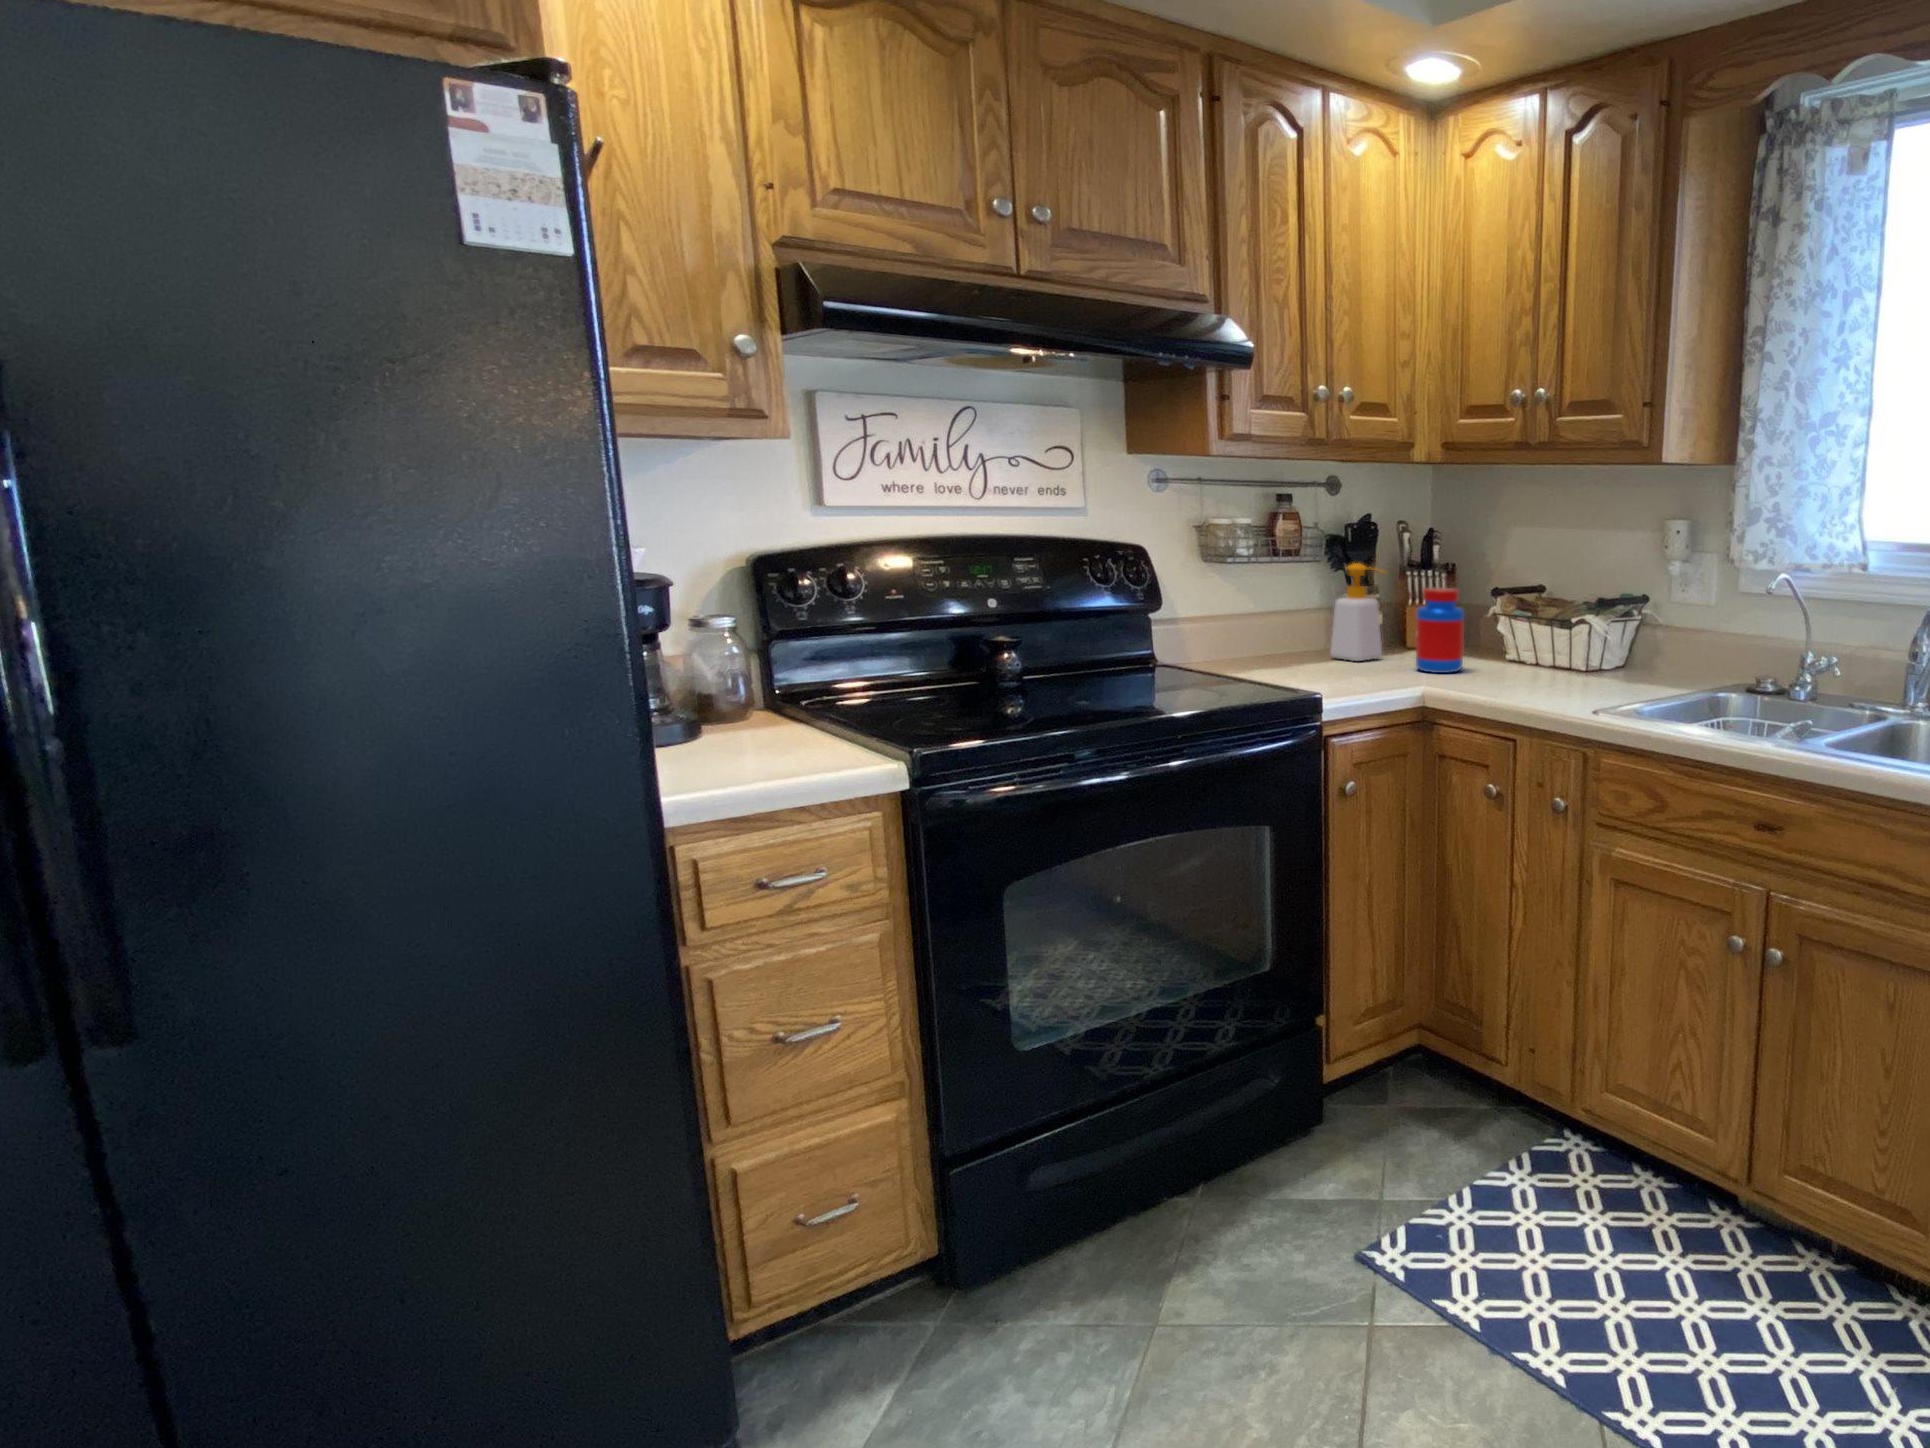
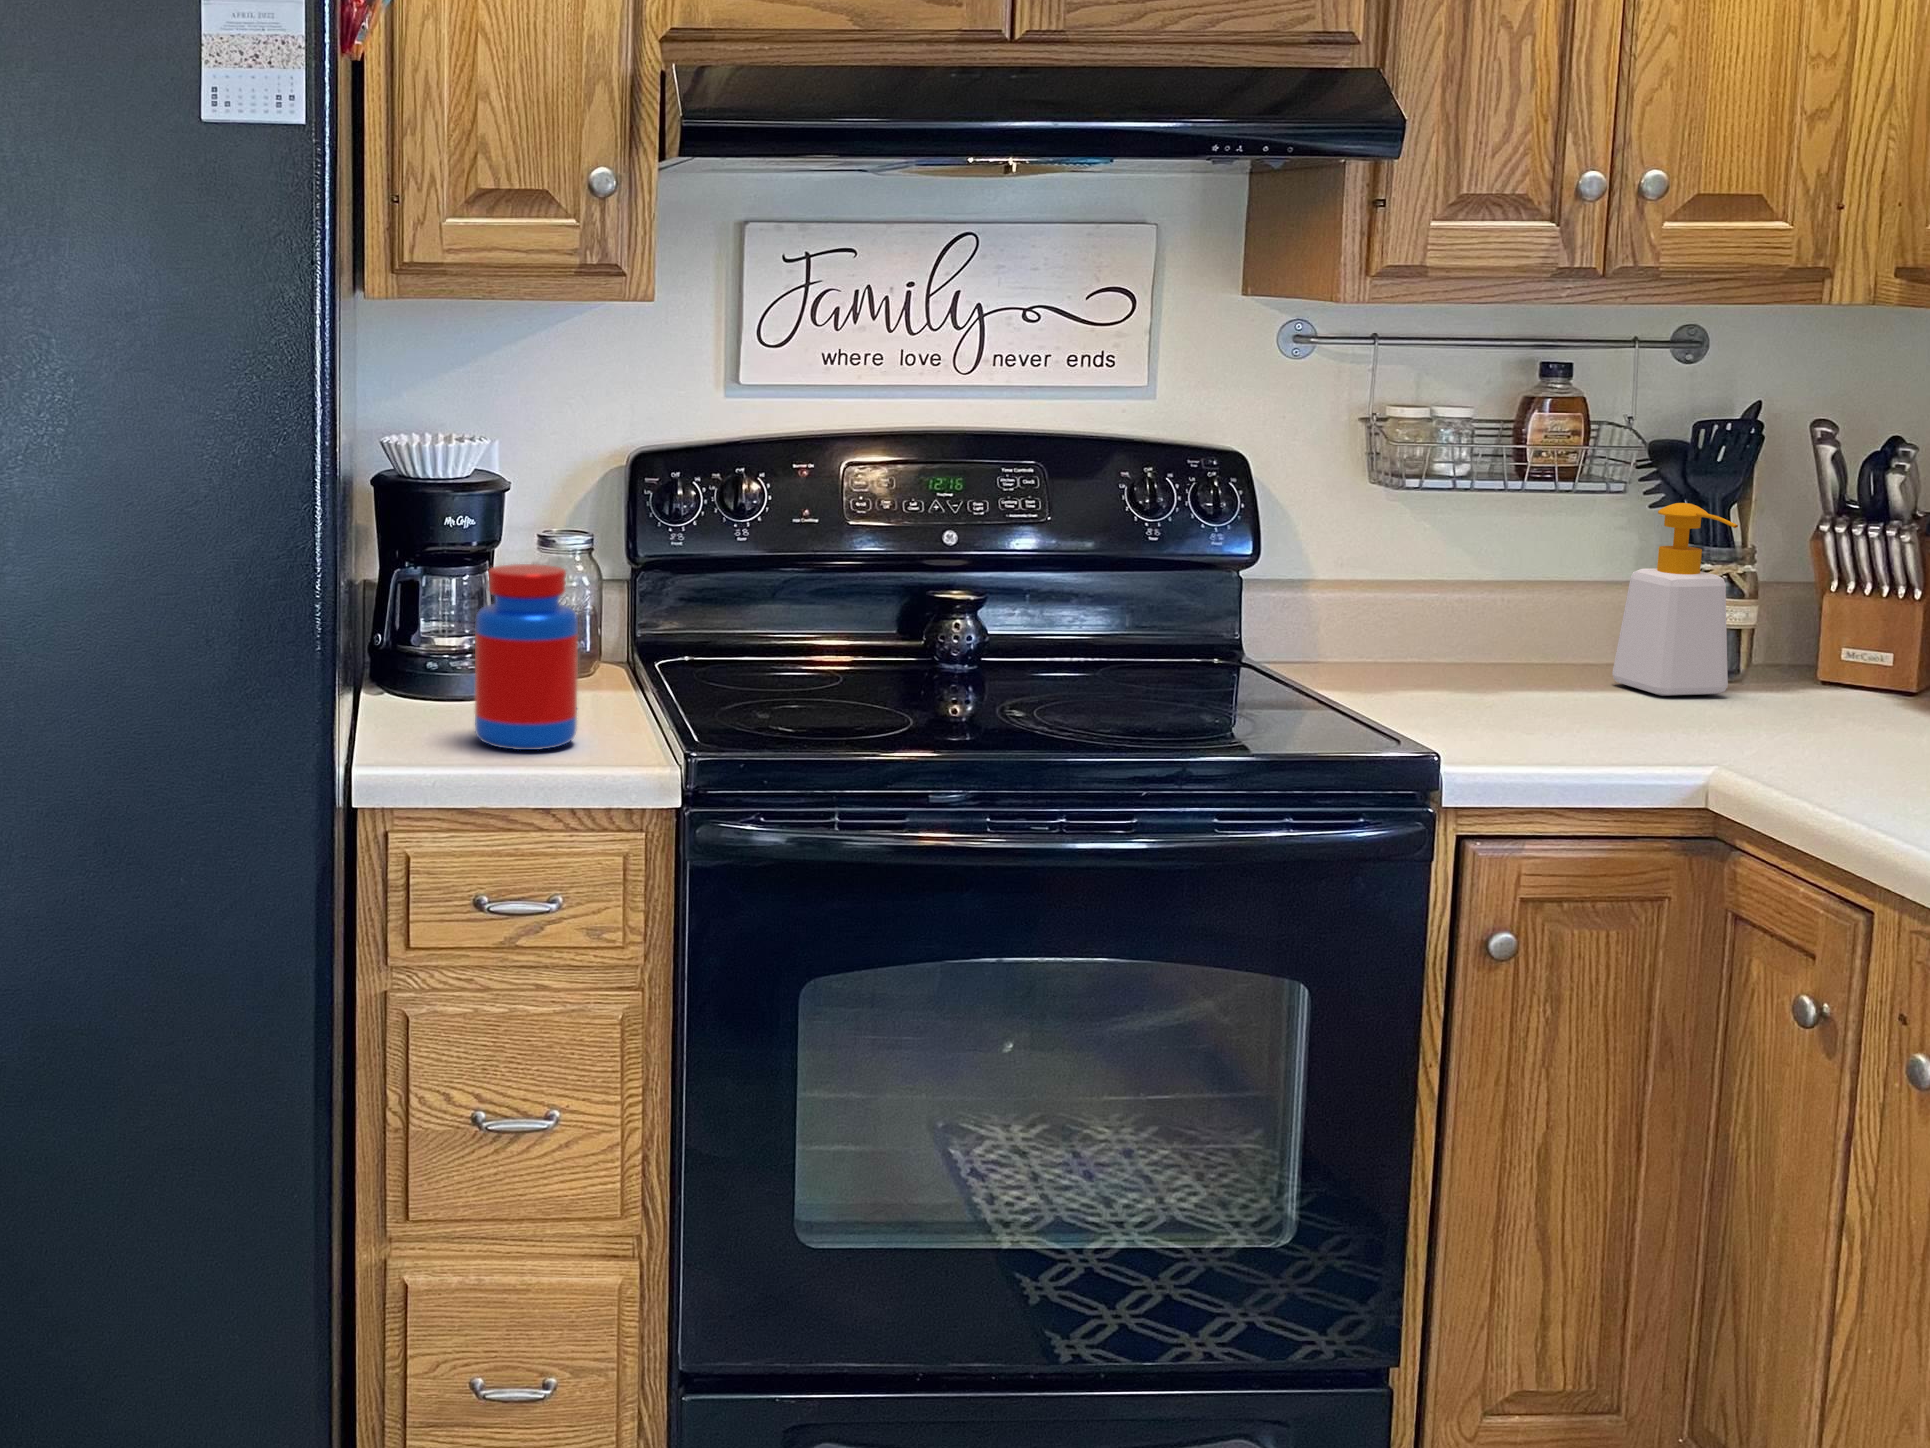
jar: present [1416,588,1464,673] -> present [475,564,578,750]

